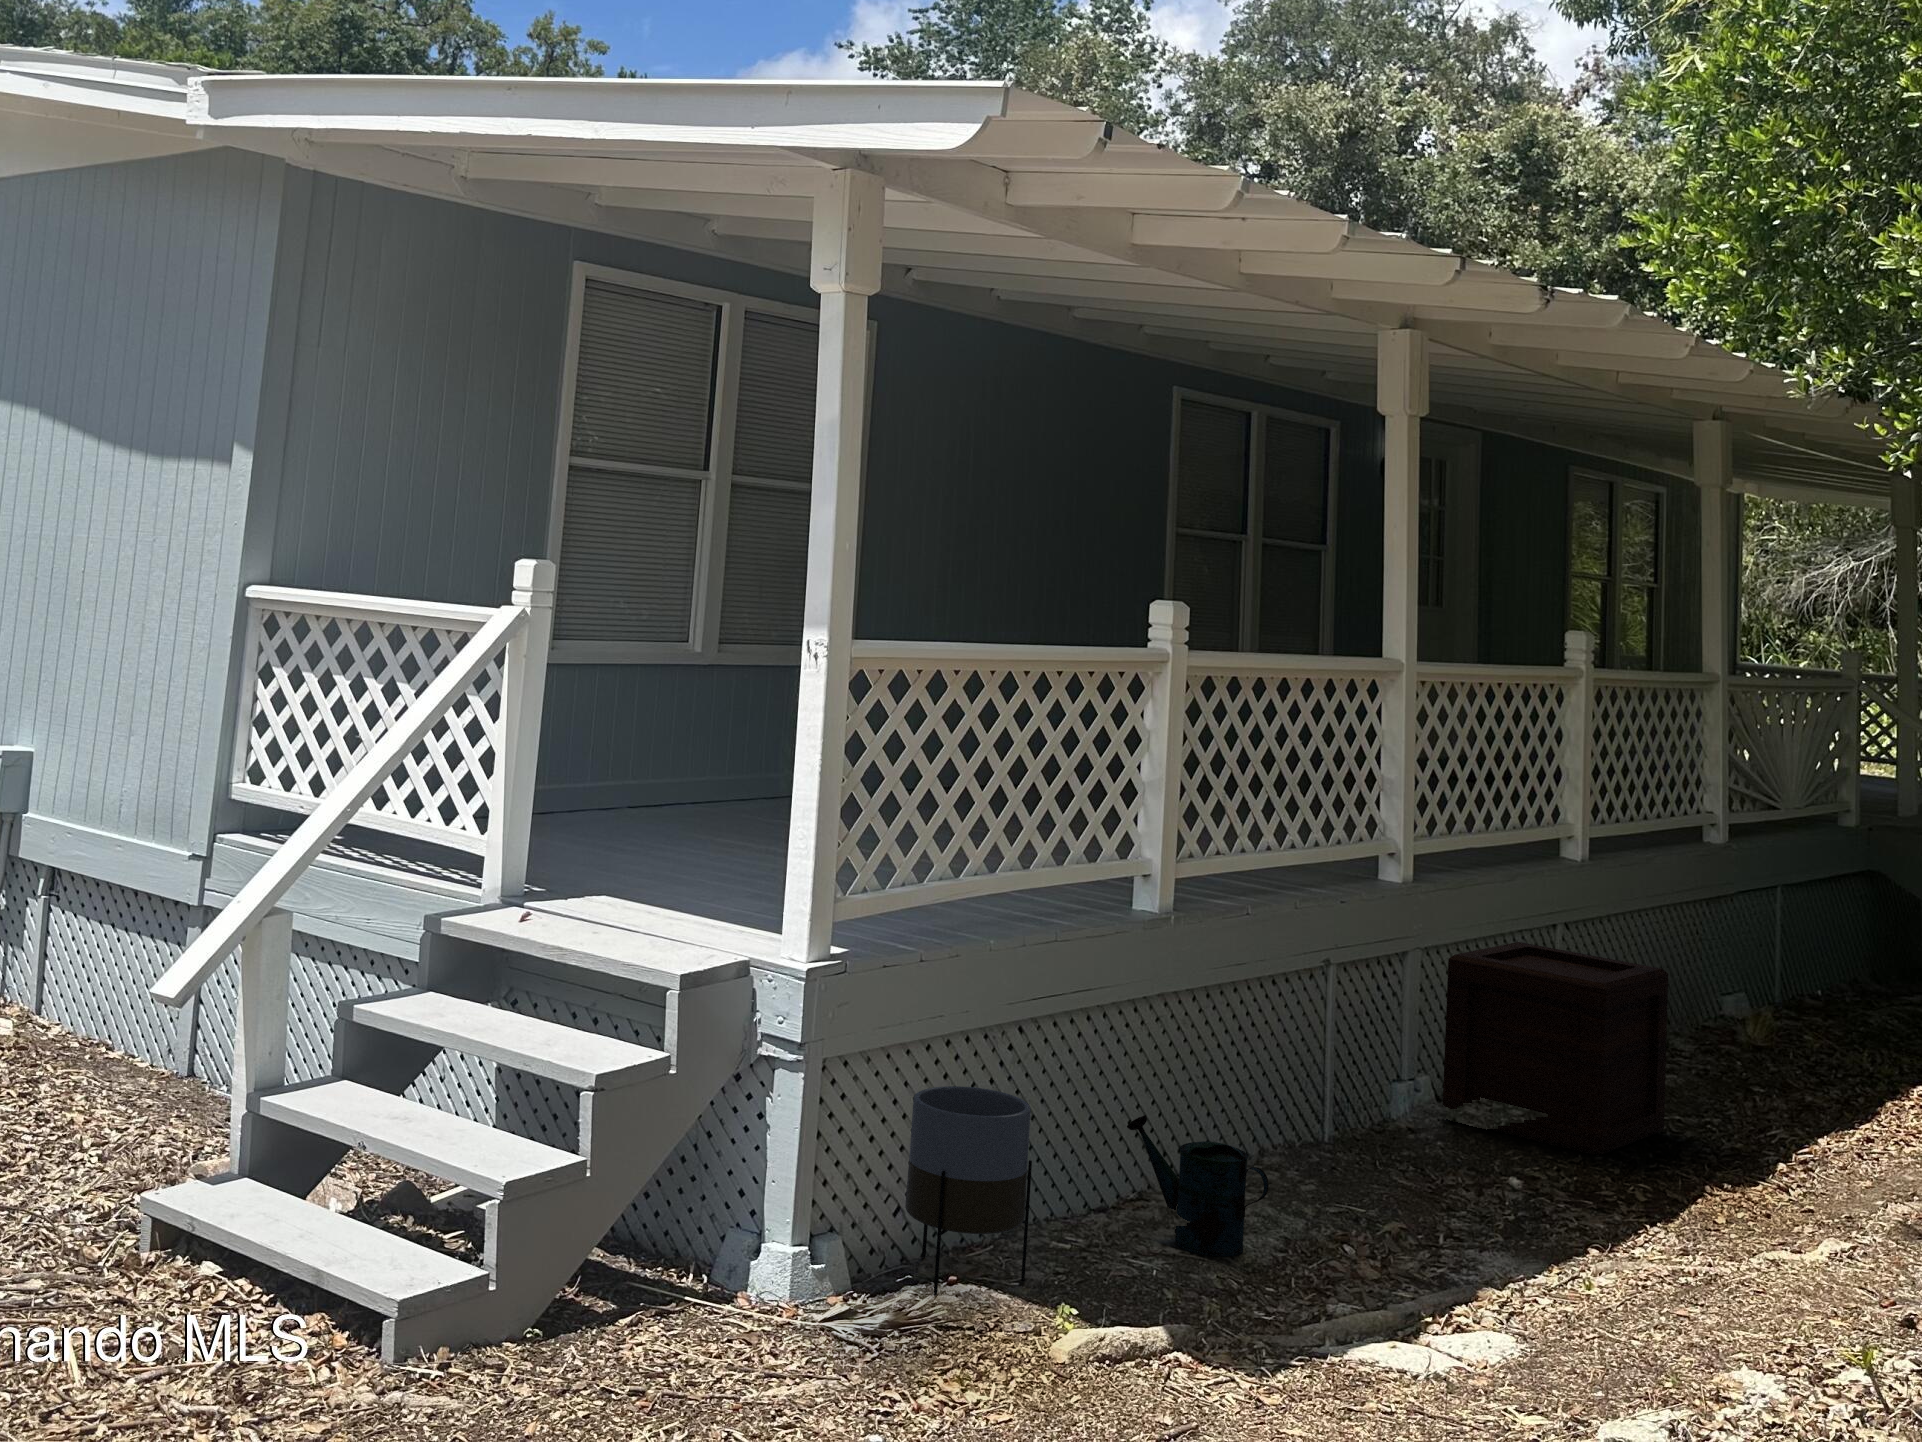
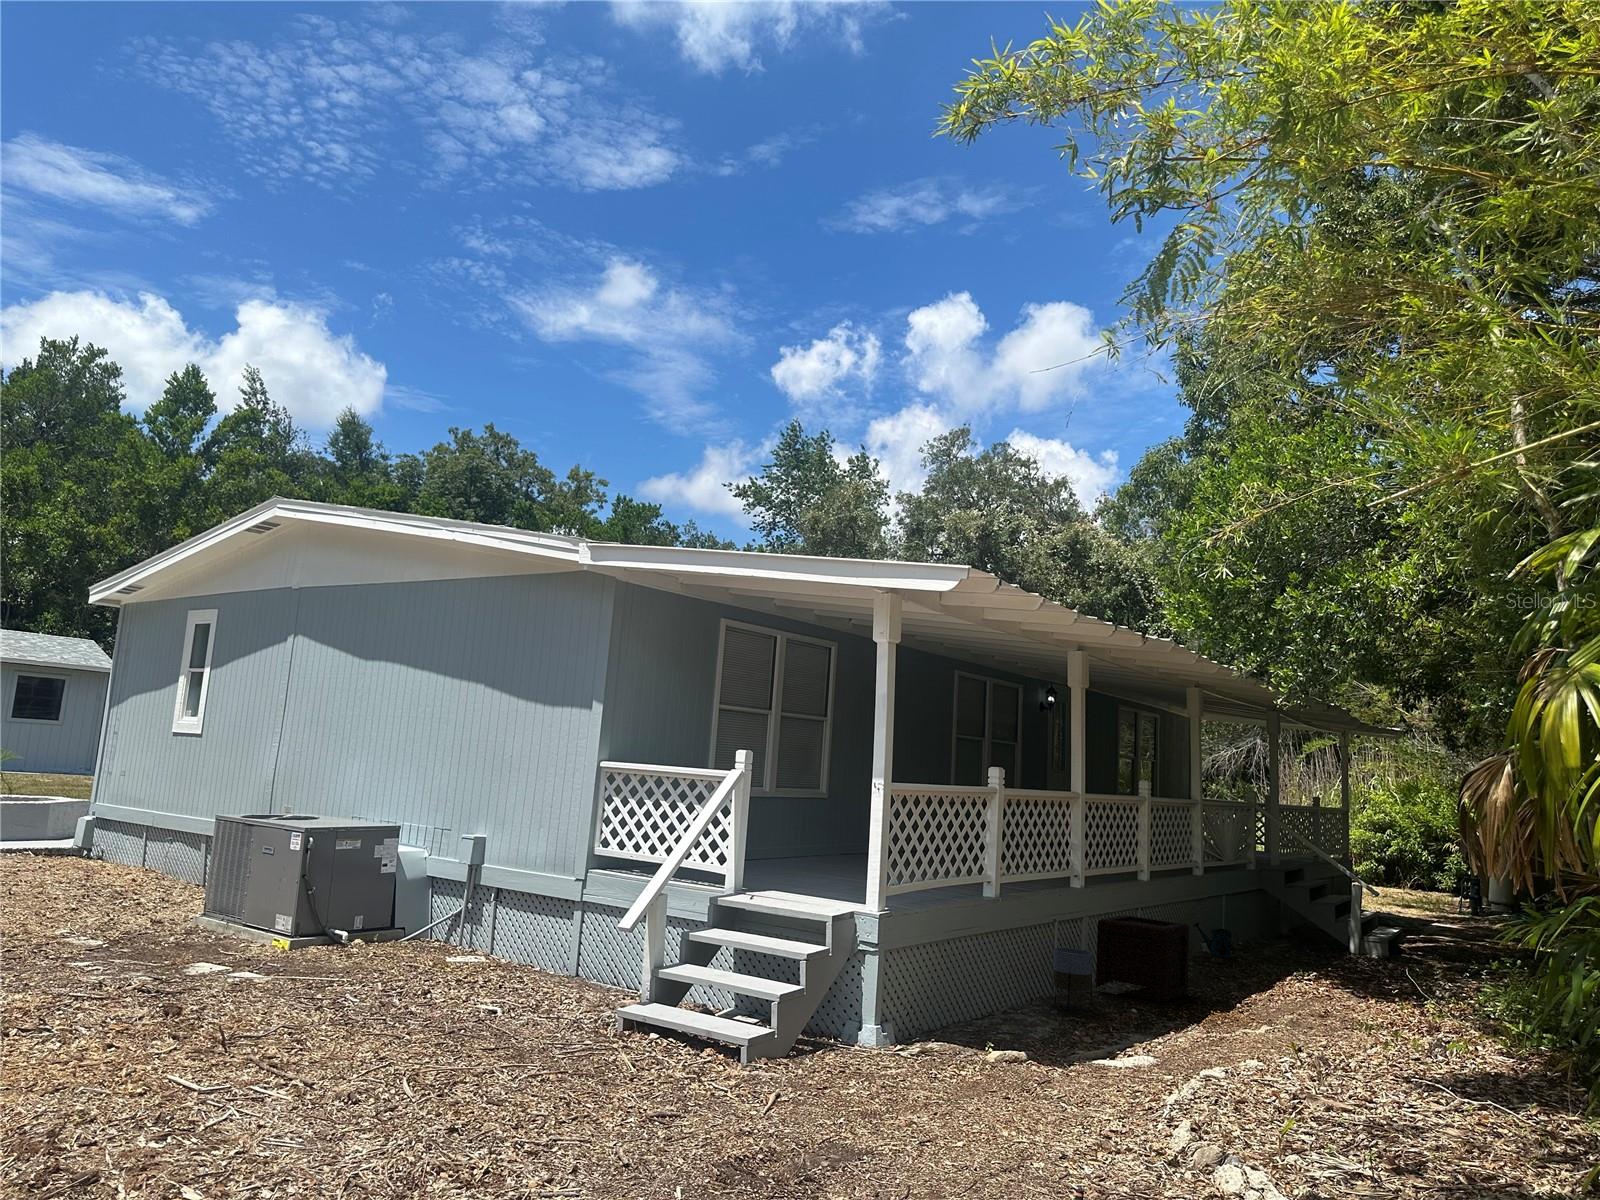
planter: present [905,1086,1032,1296] -> present [1052,948,1093,1011]
watering can: present [1127,1115,1269,1257] -> present [1194,923,1238,958]

